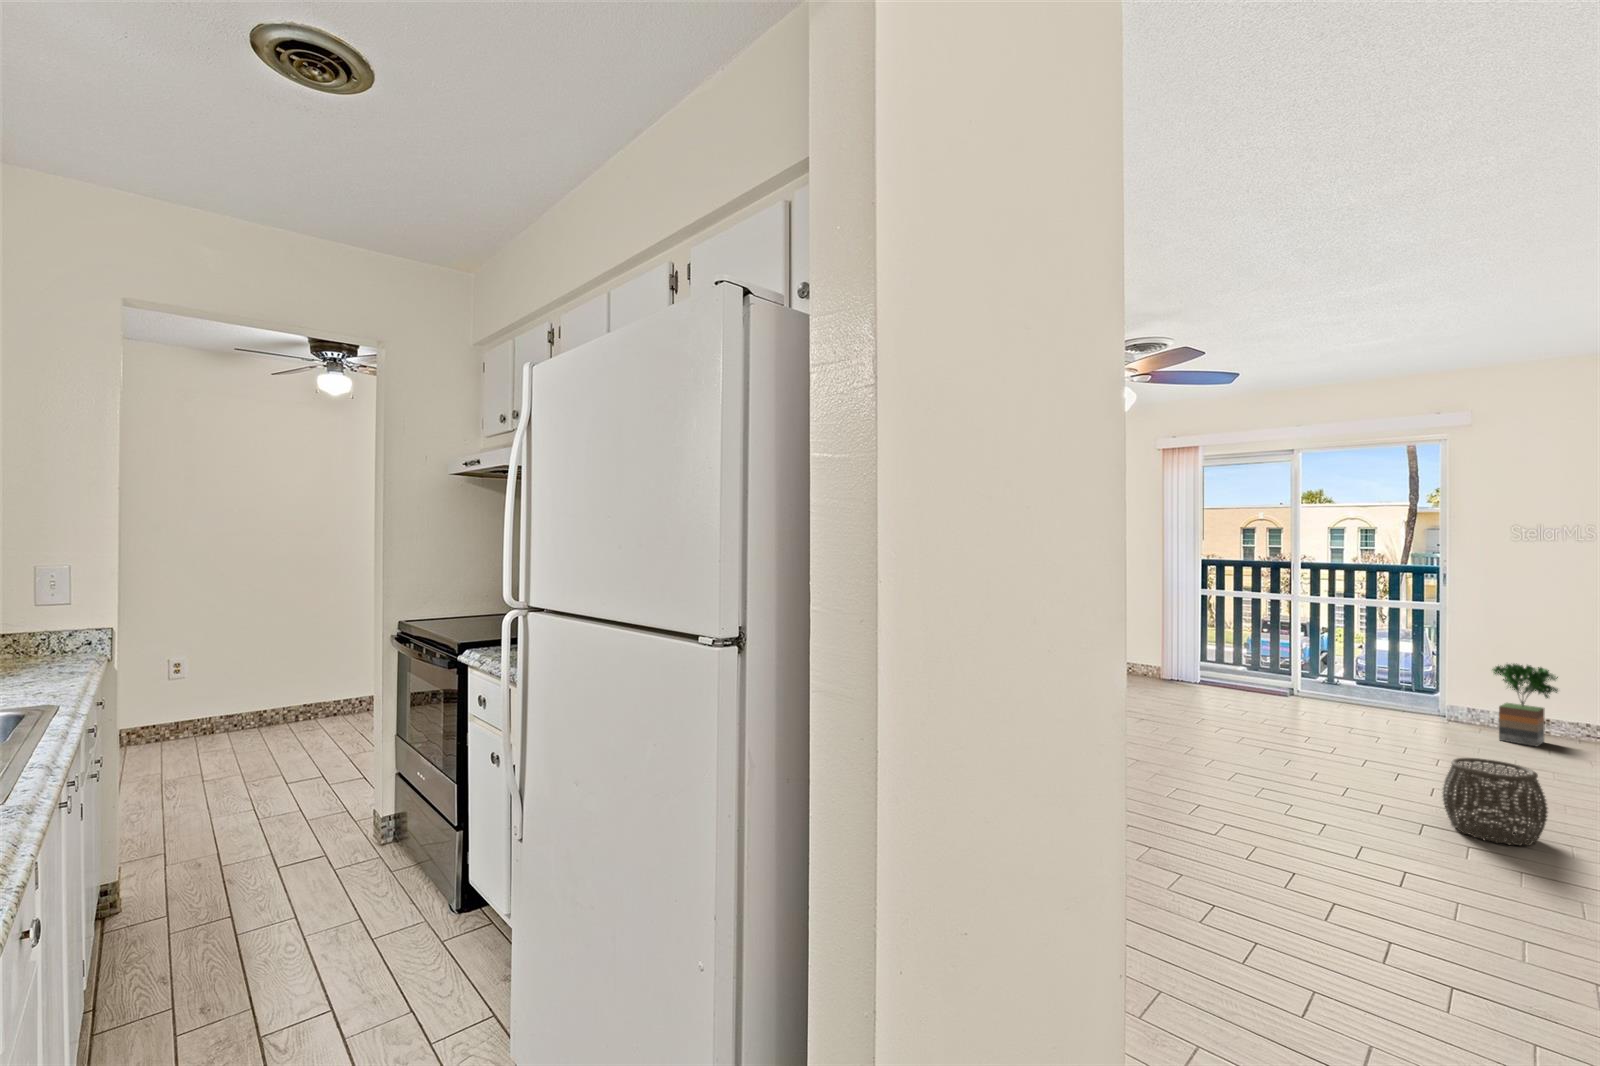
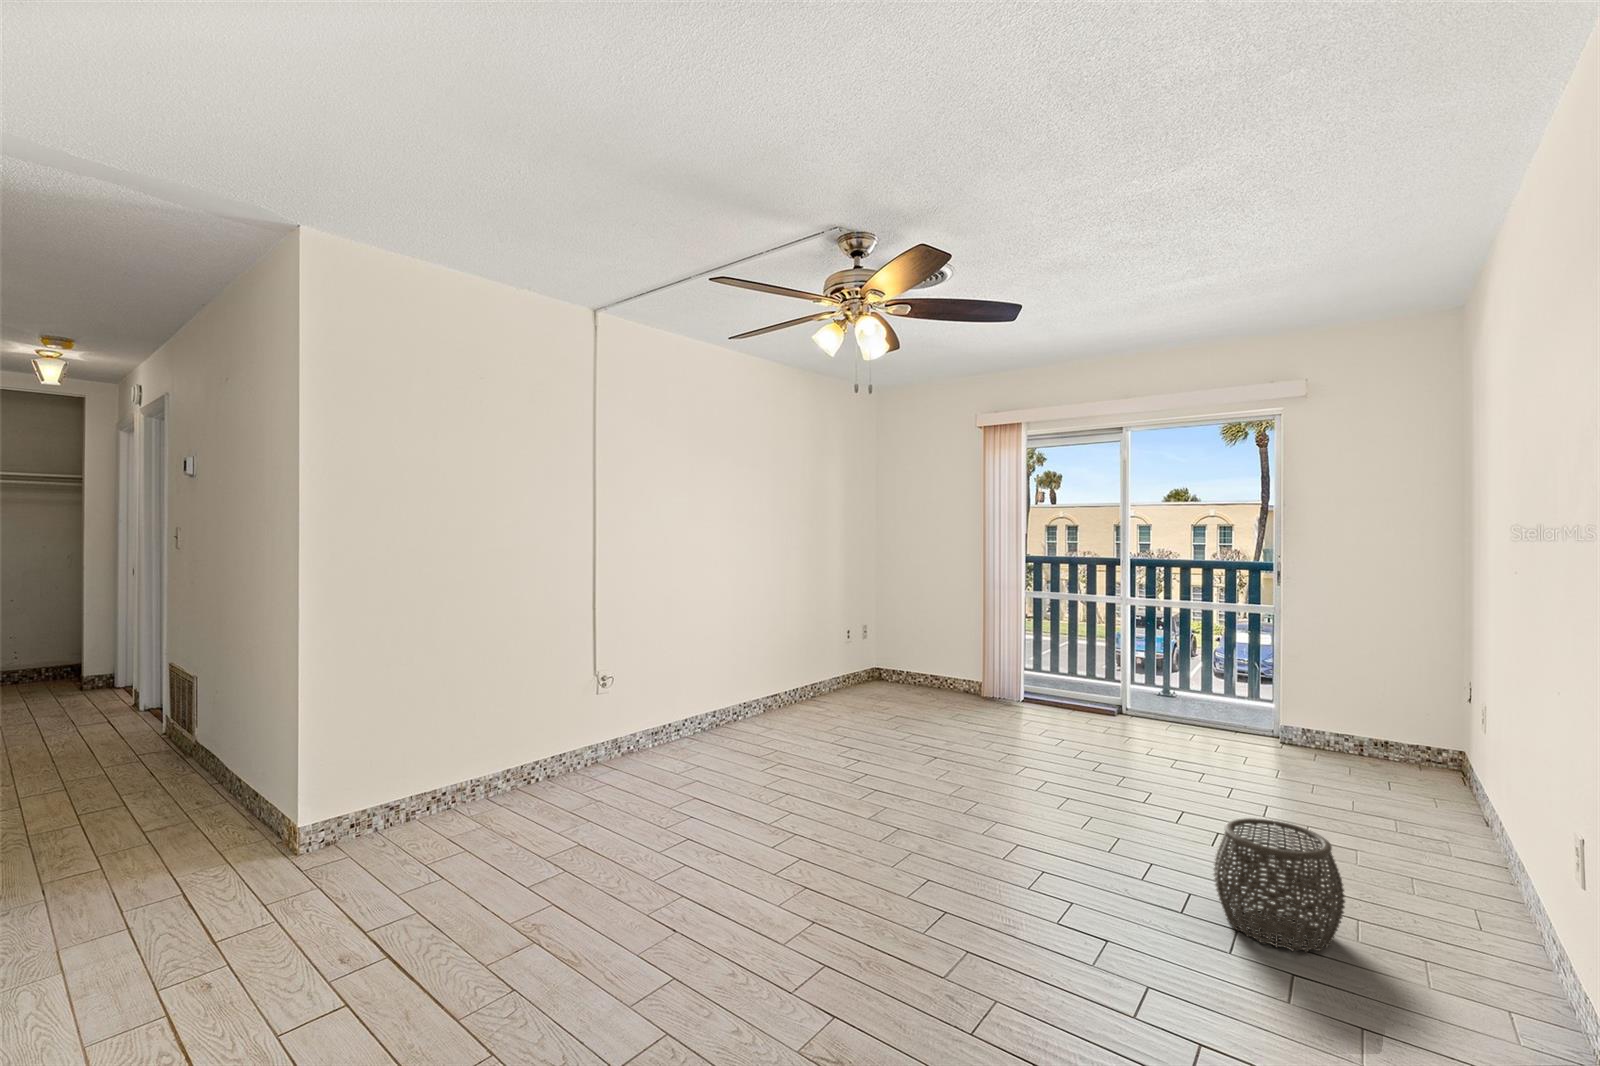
potted tree: present [1492,664,1558,746] -> none [1321,674,1399,777]

